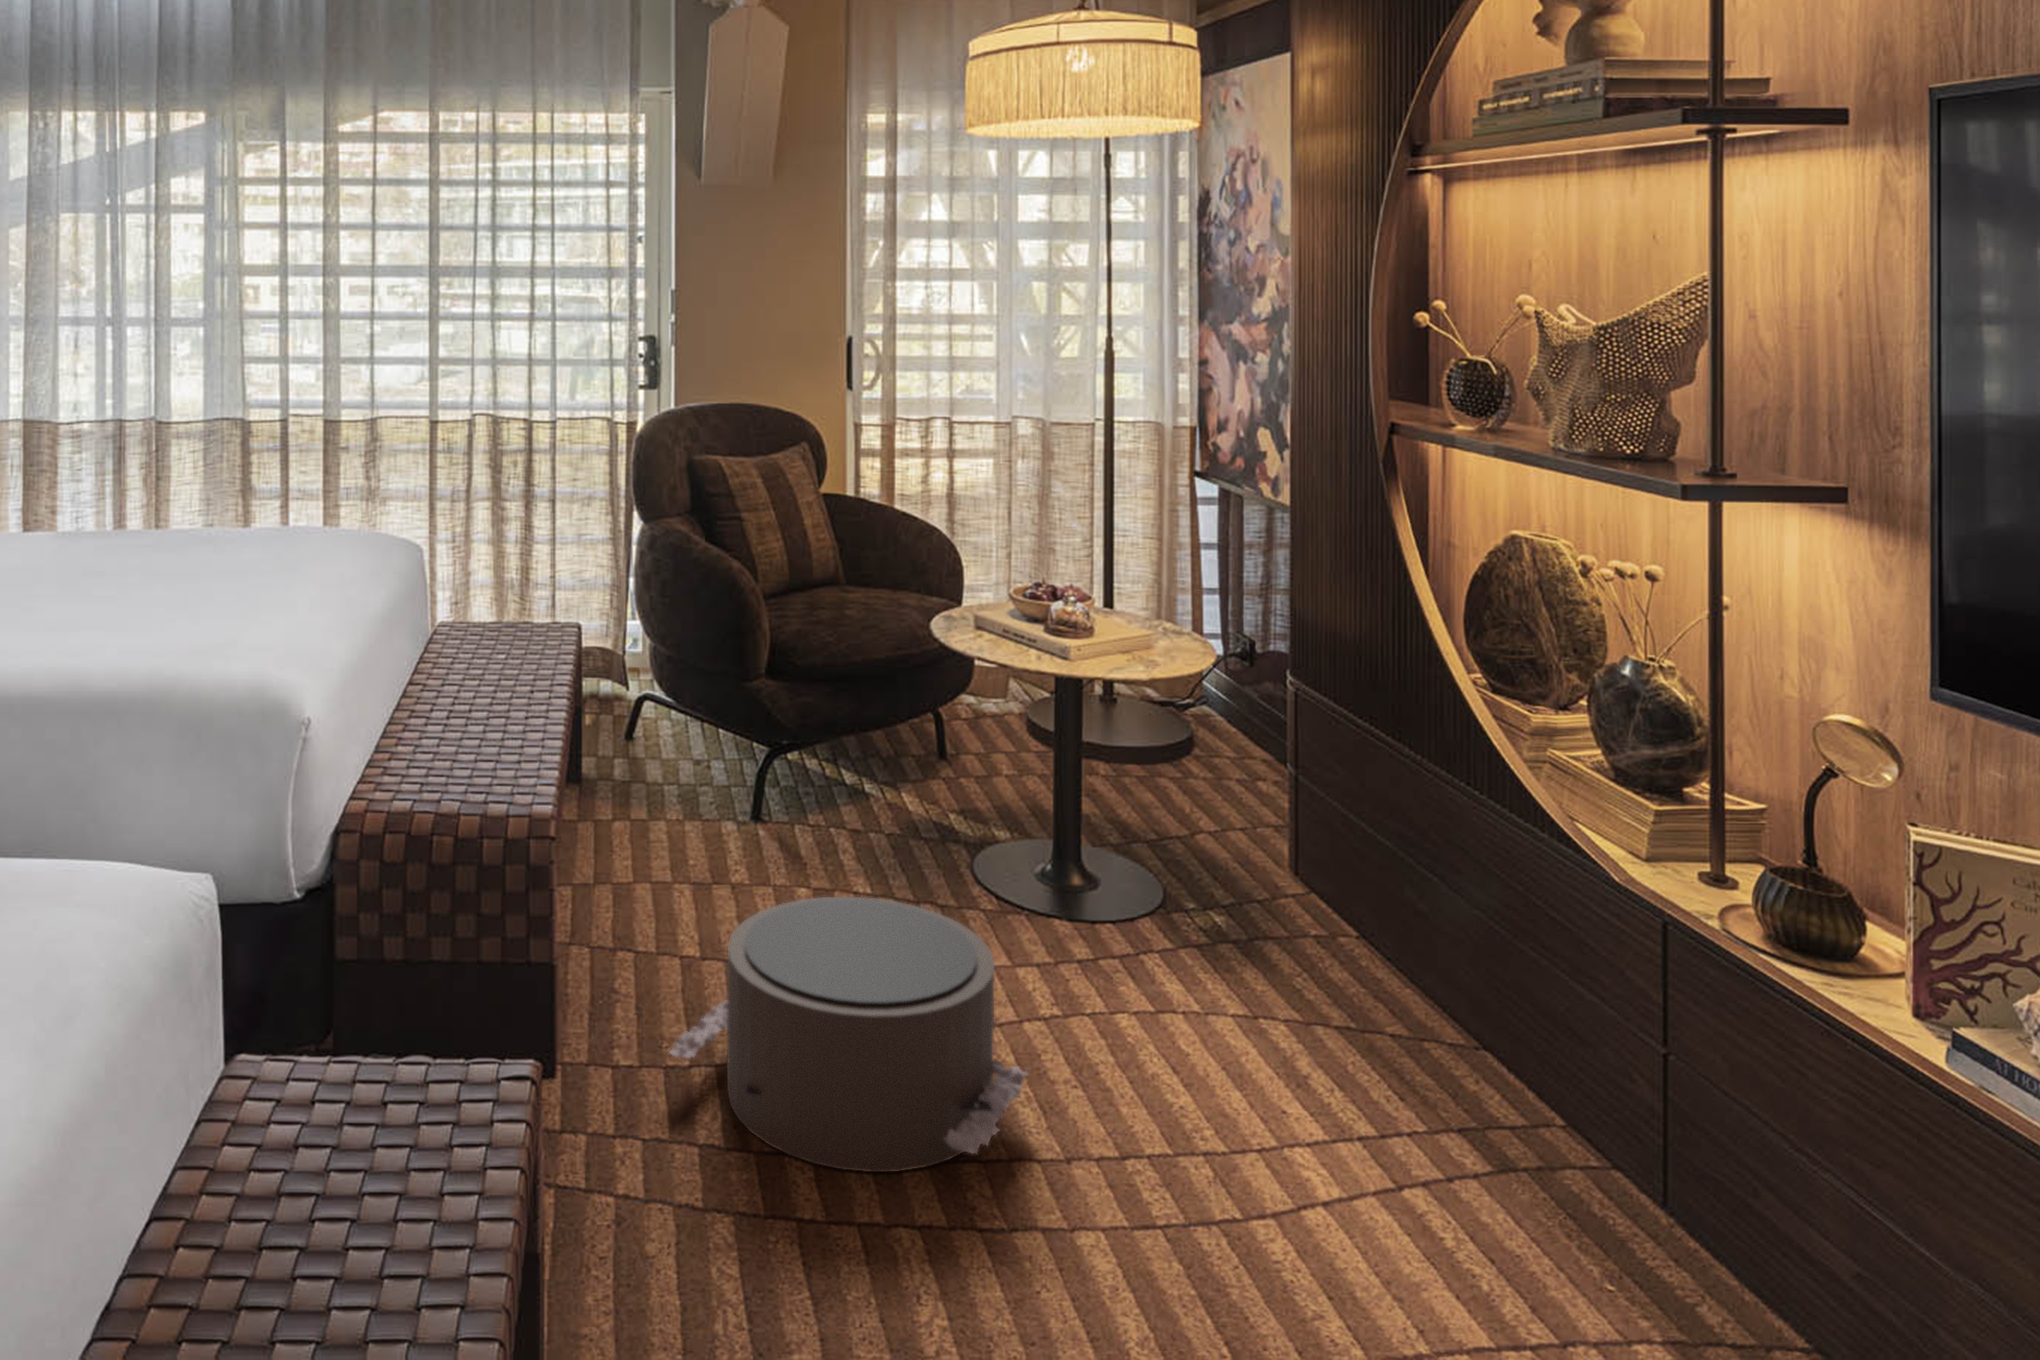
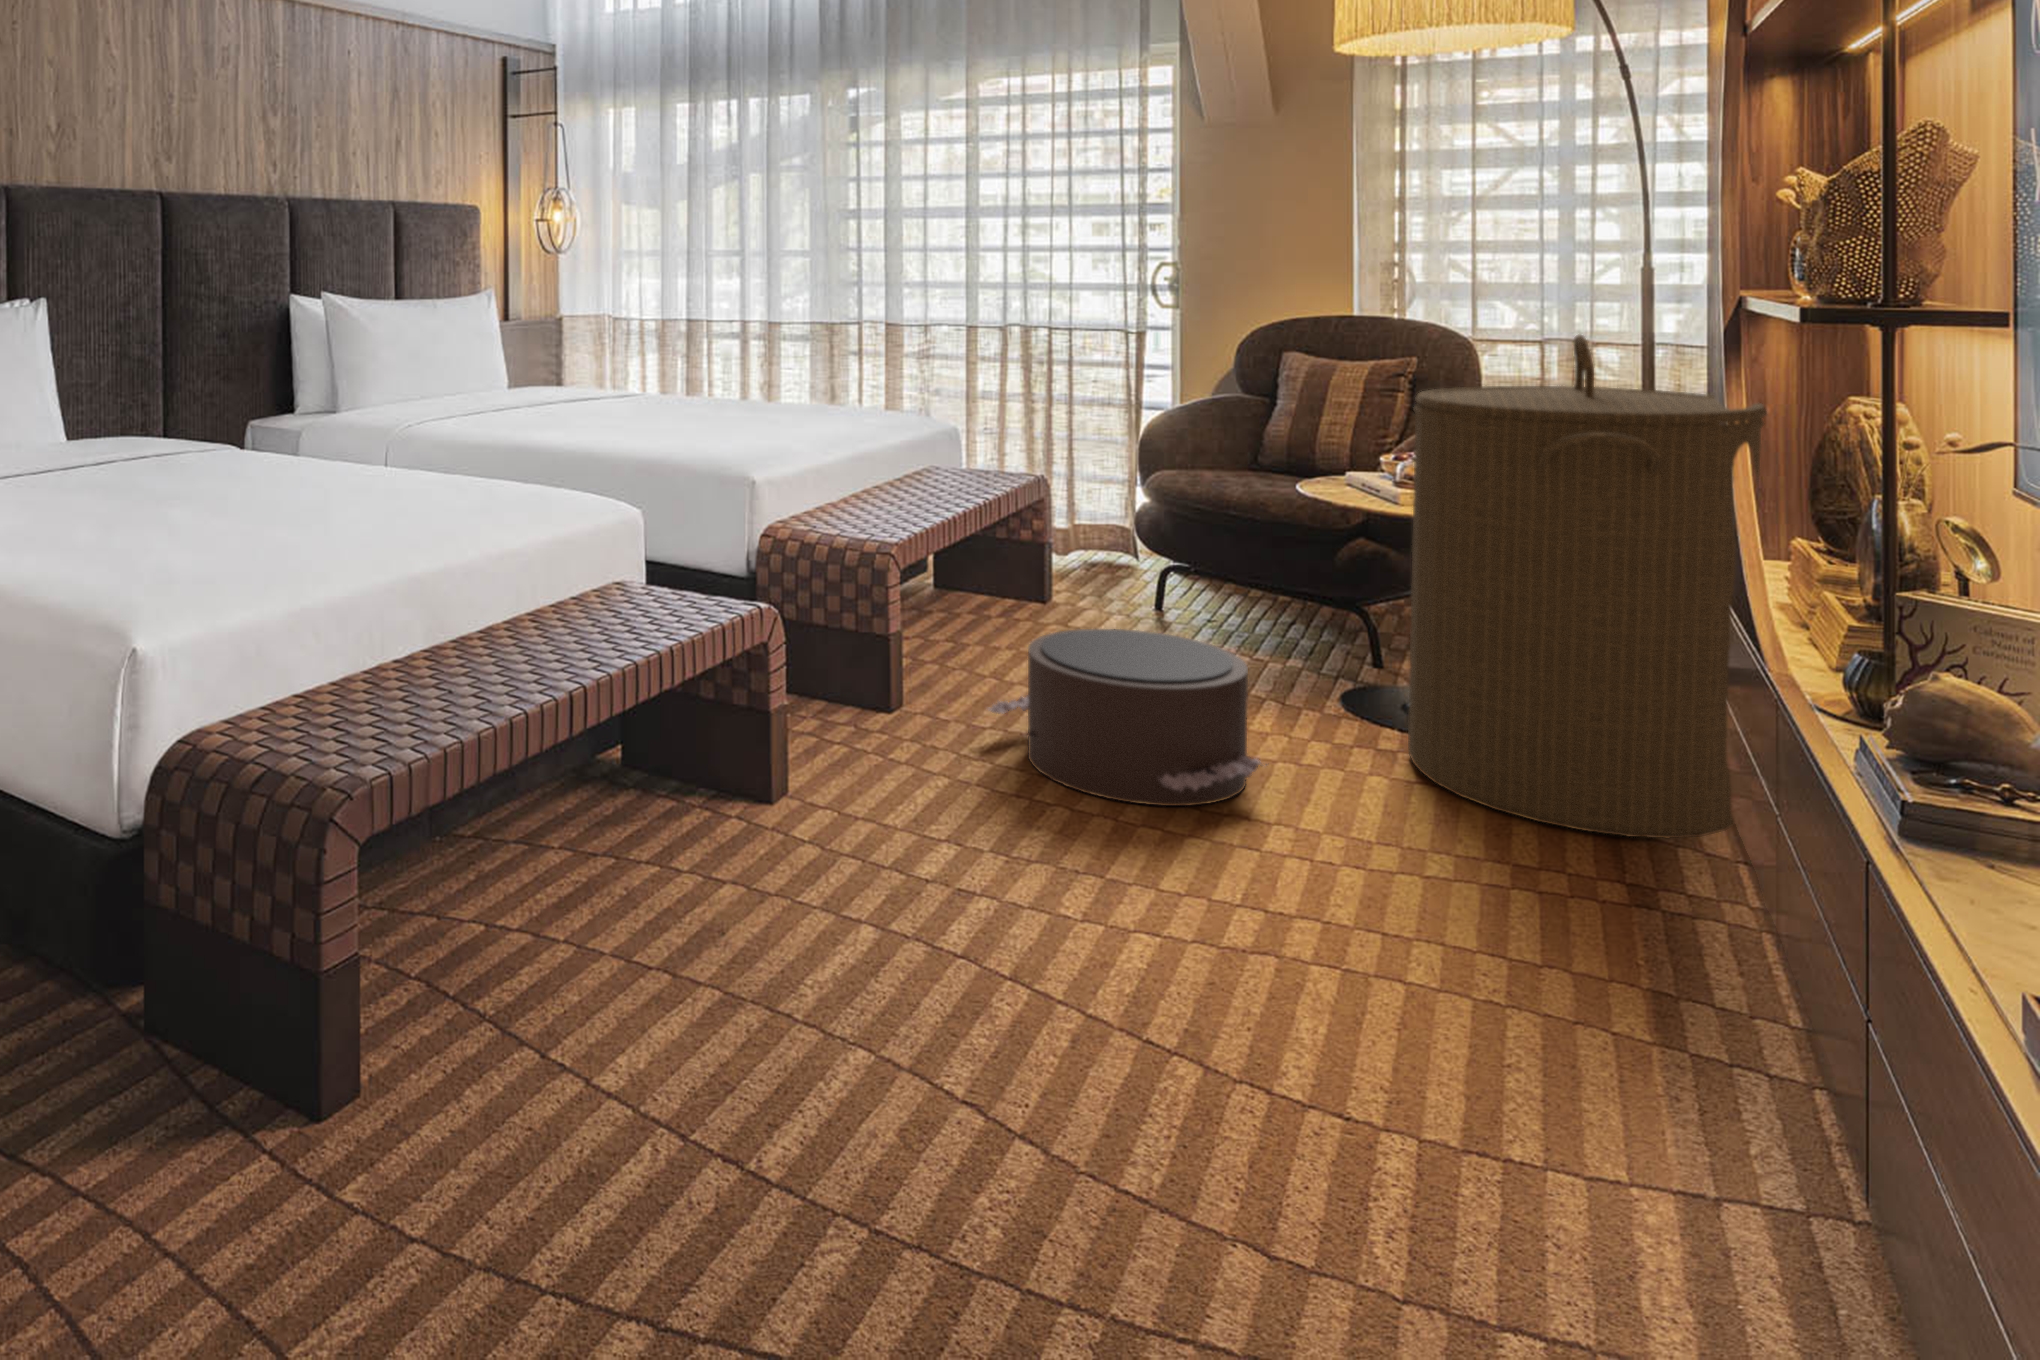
laundry hamper: none [1091,504,1422,1069] -> present [1408,335,1766,839]

